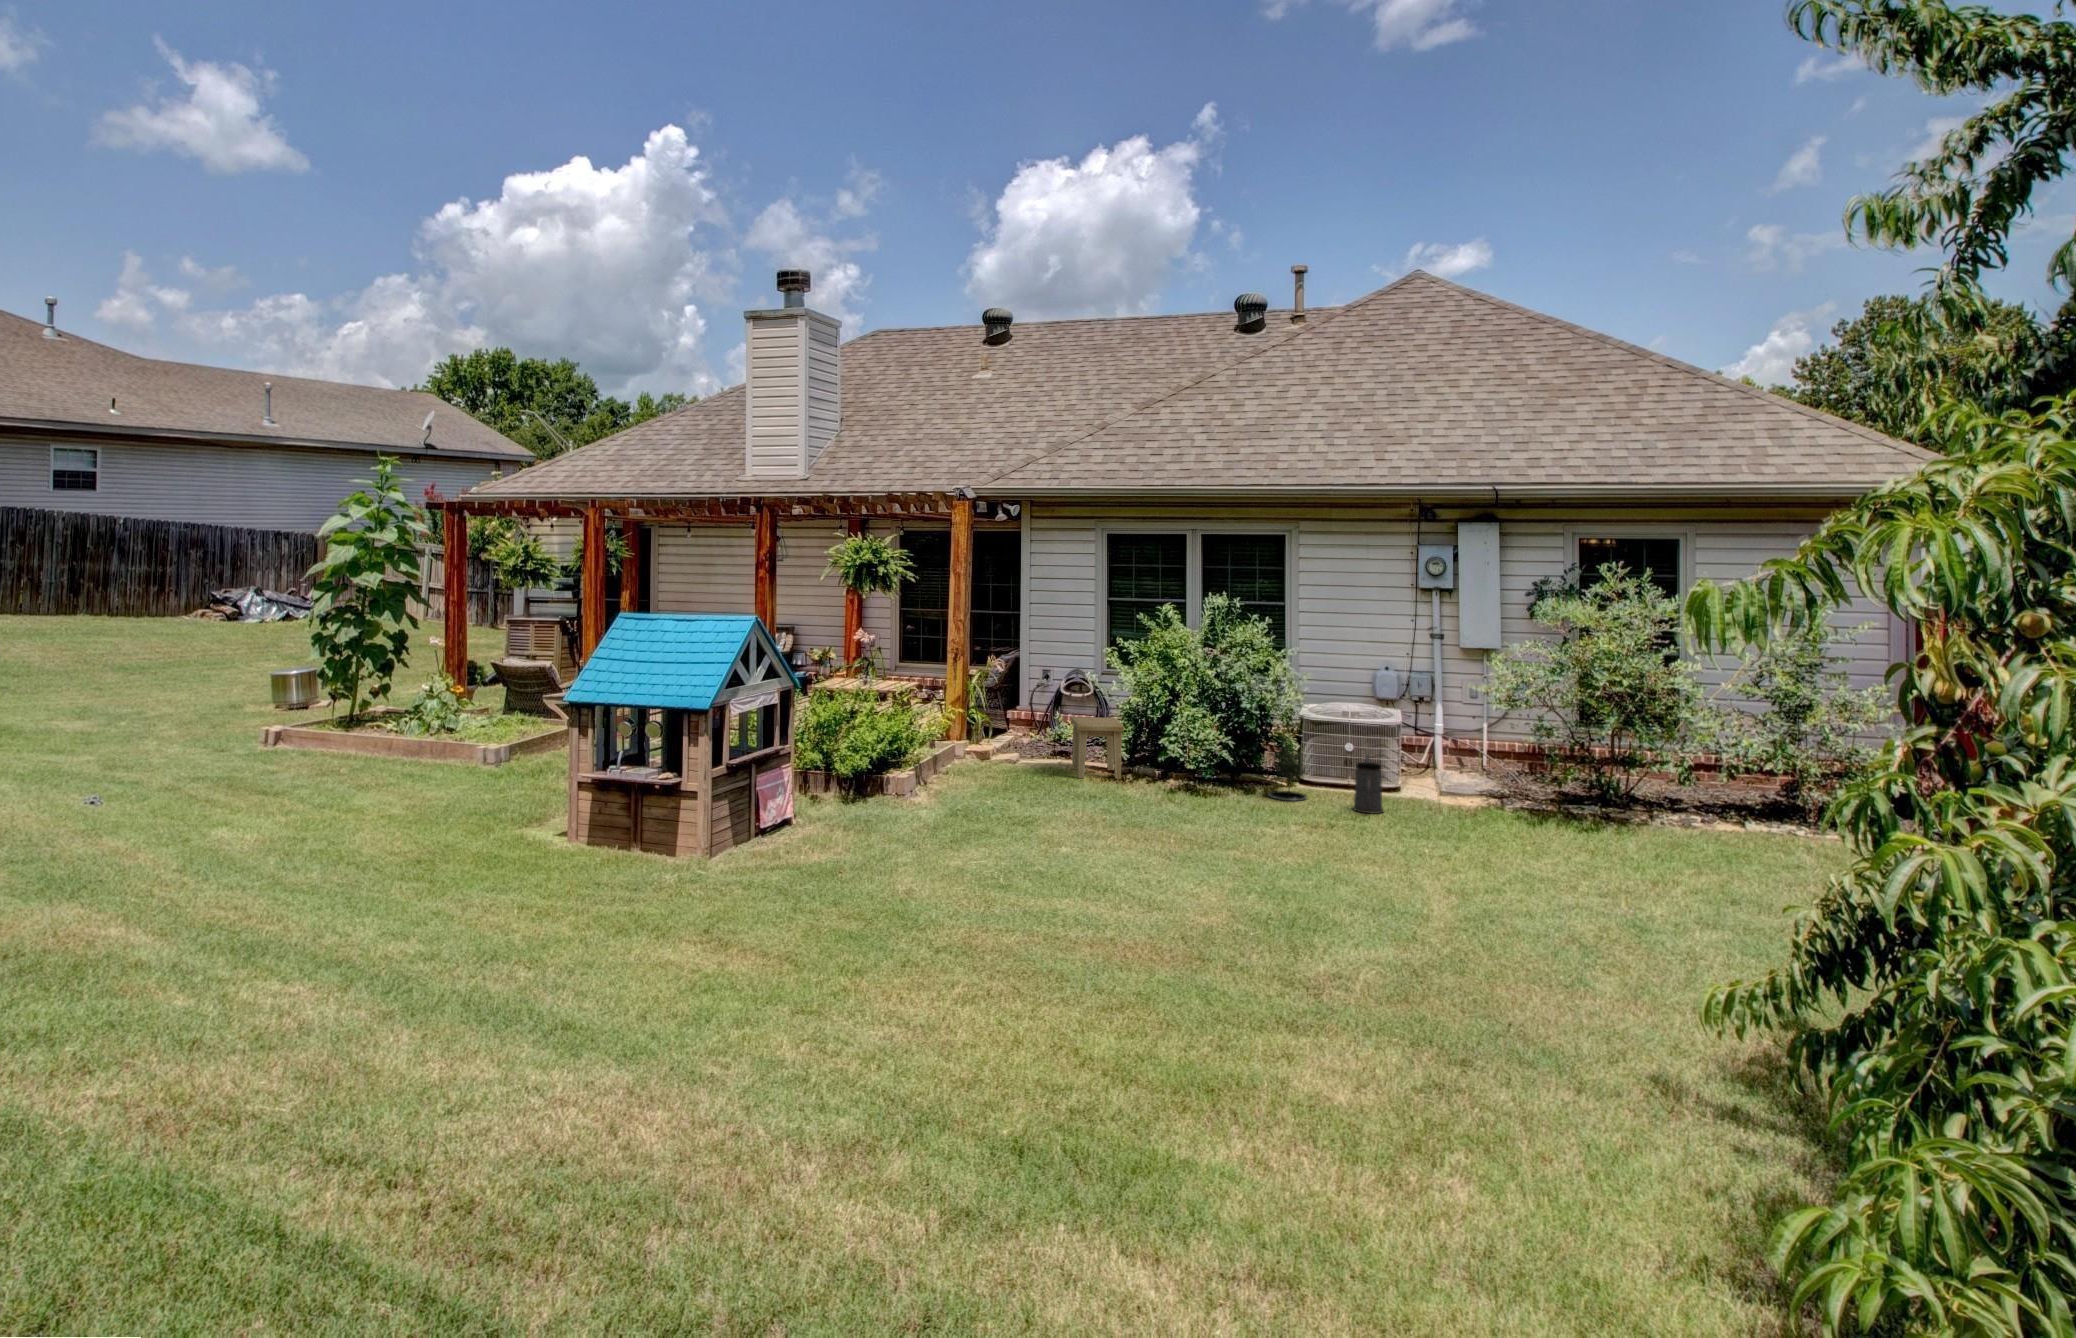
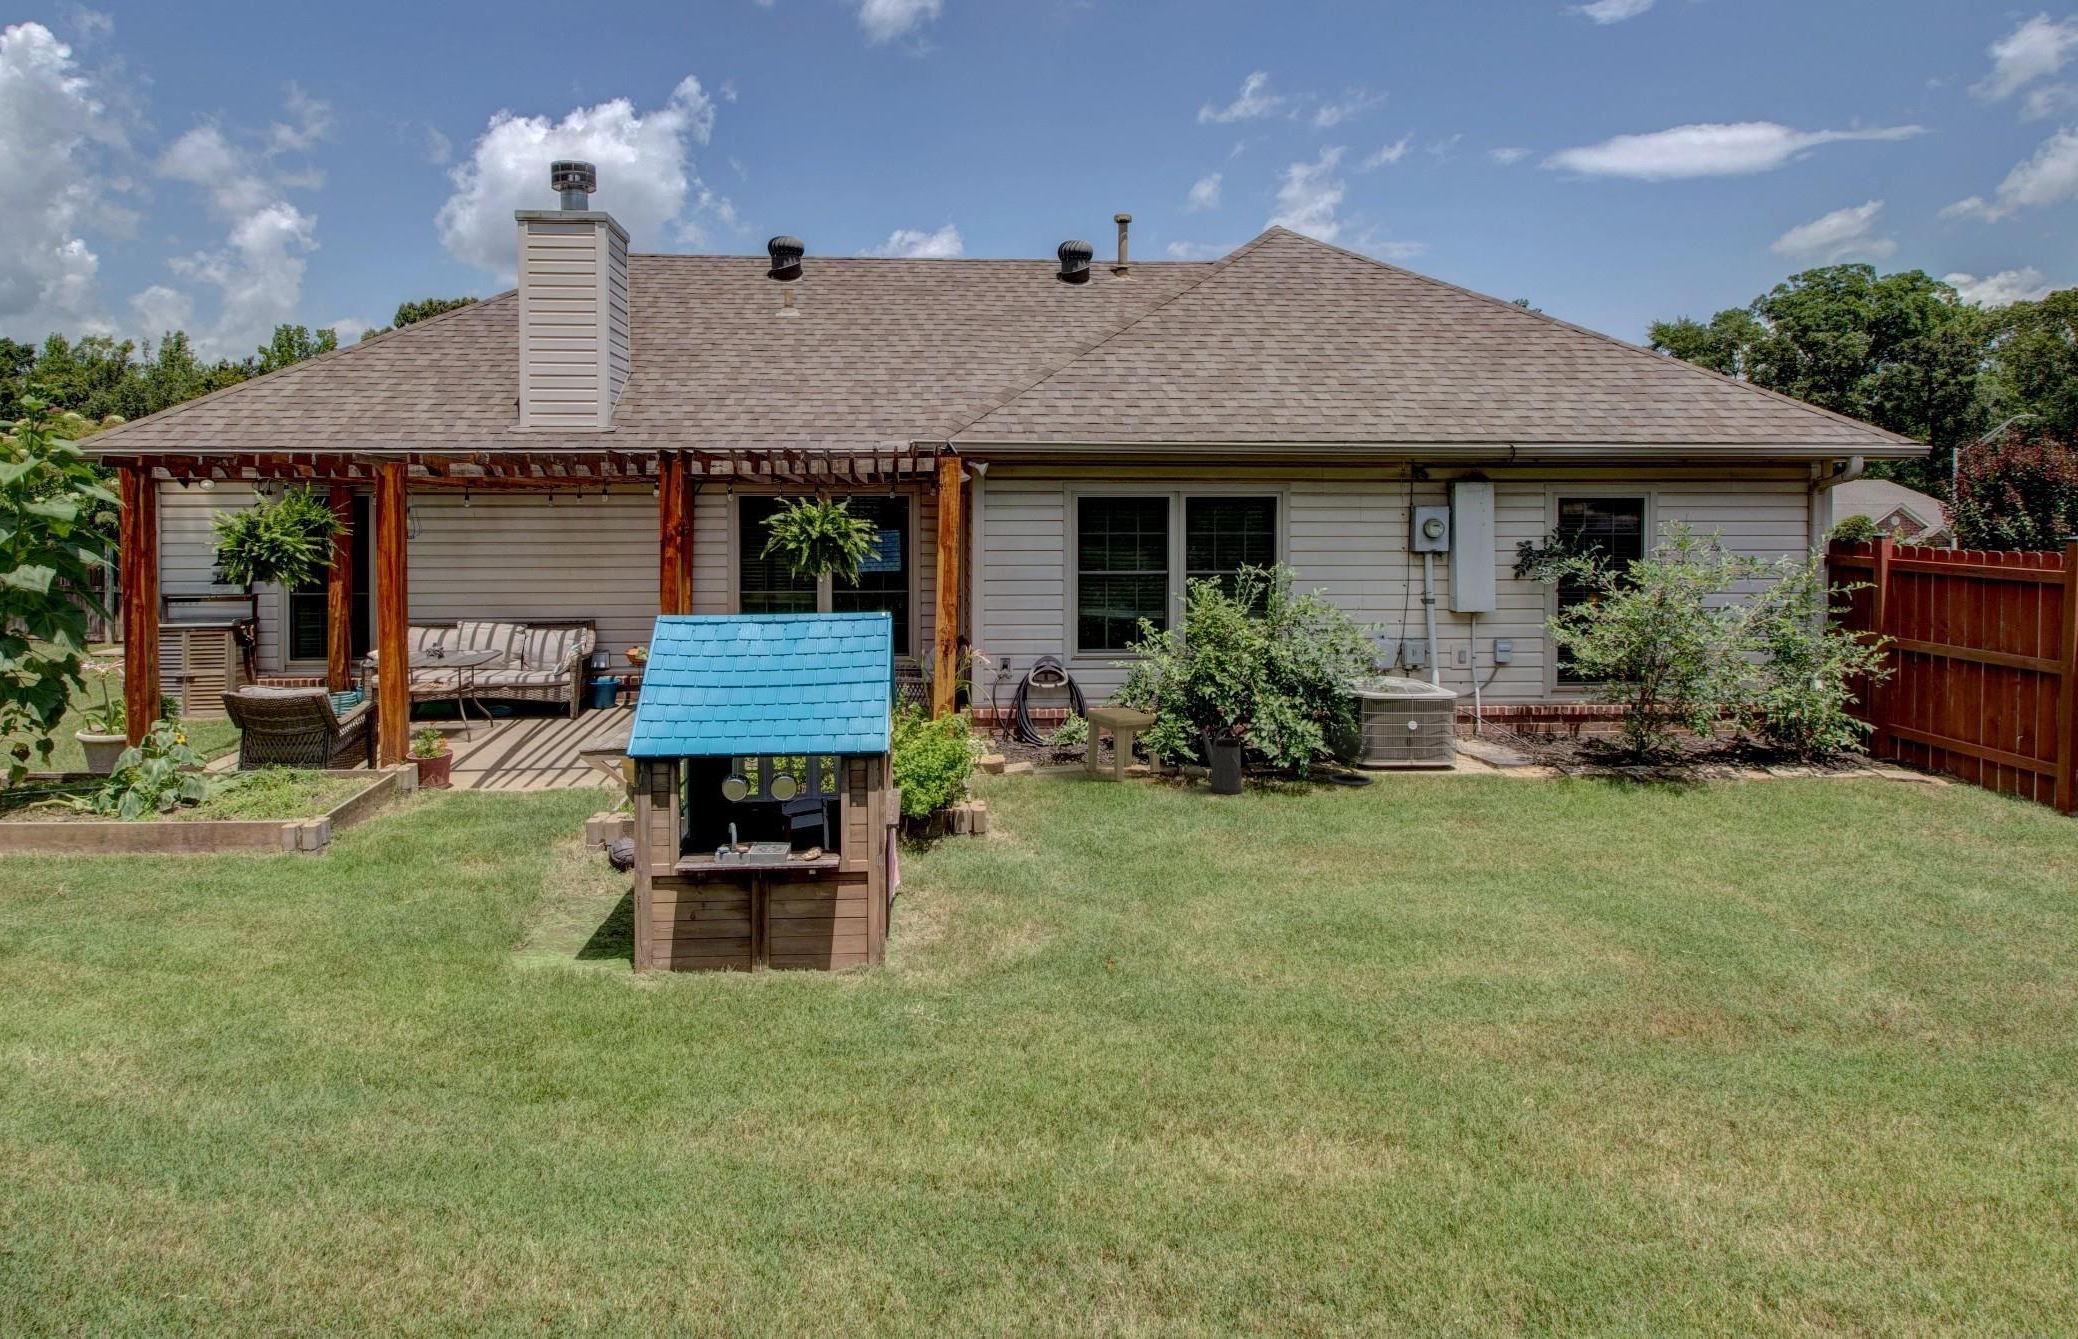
watering can: present [1353,754,1384,814] -> present [1201,728,1243,794]

